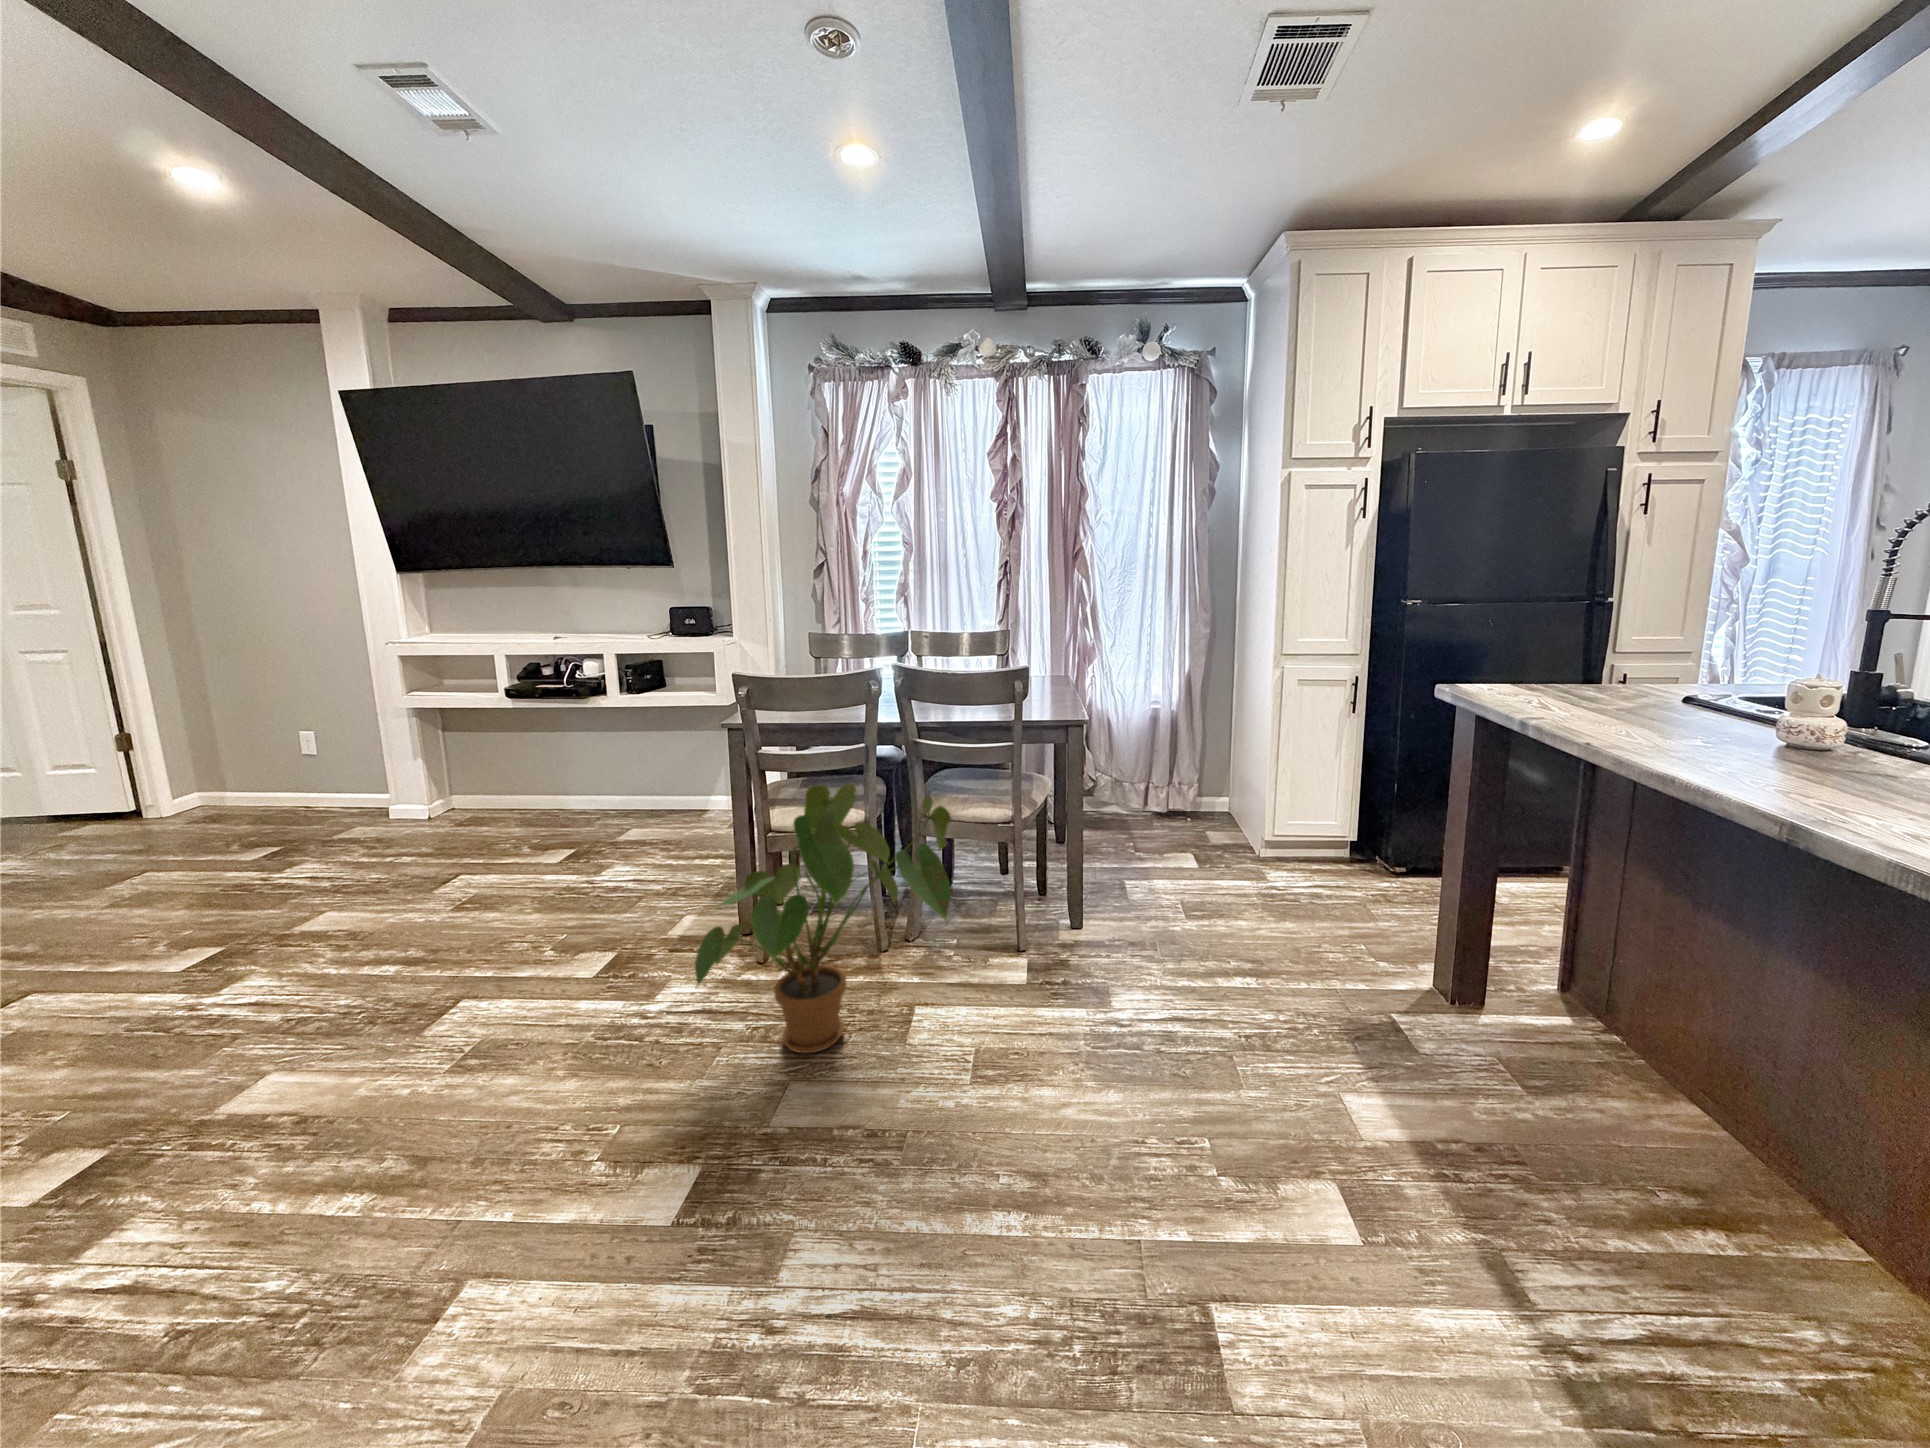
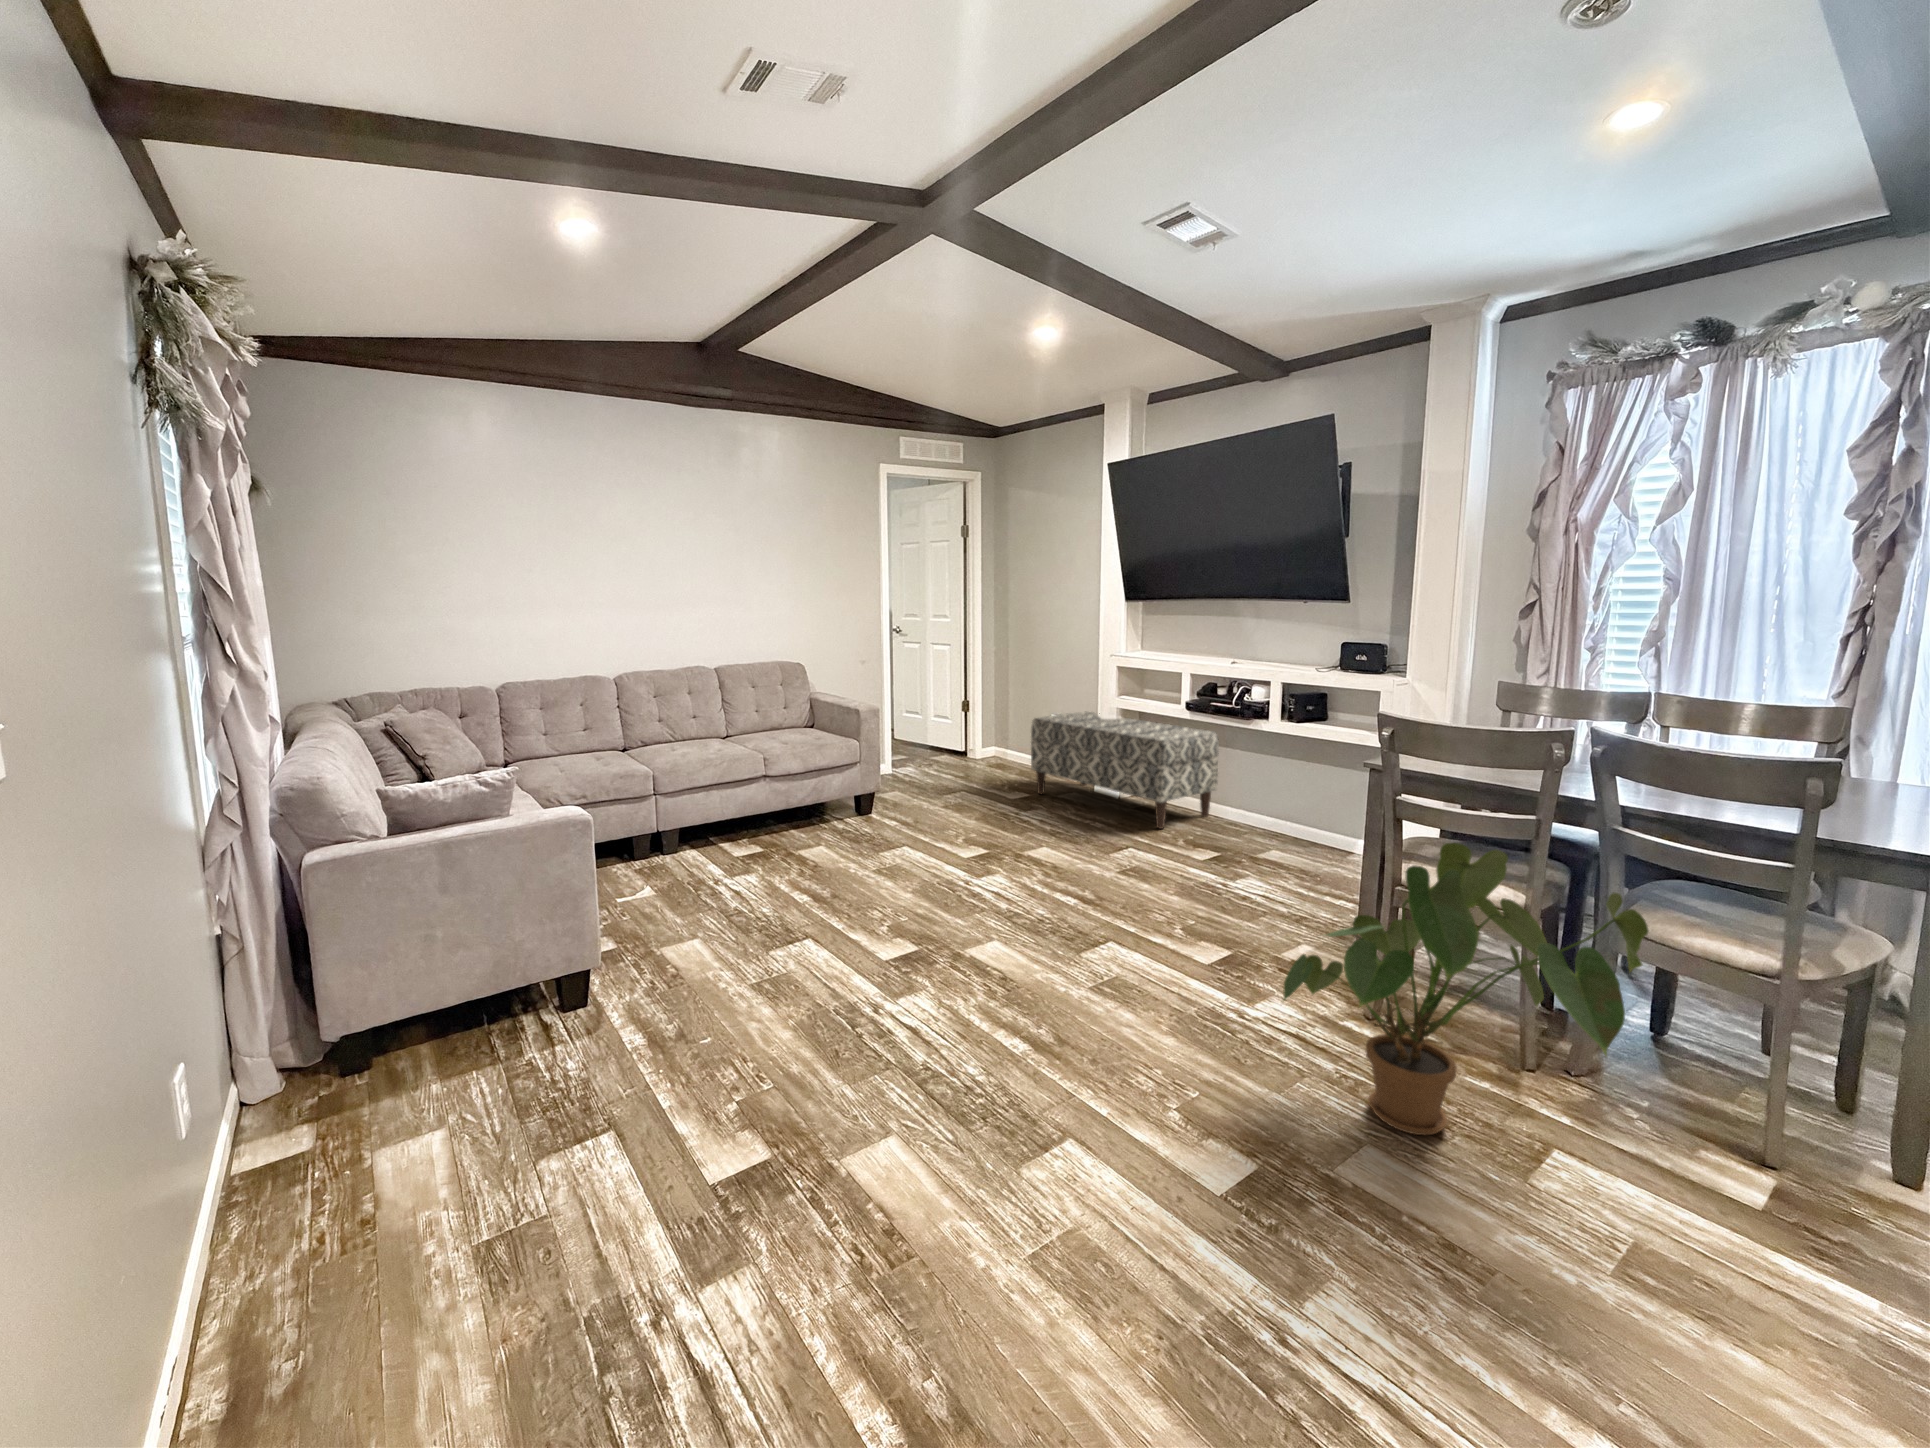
bench: none [269,719,560,841] -> present [1031,712,1219,829]

